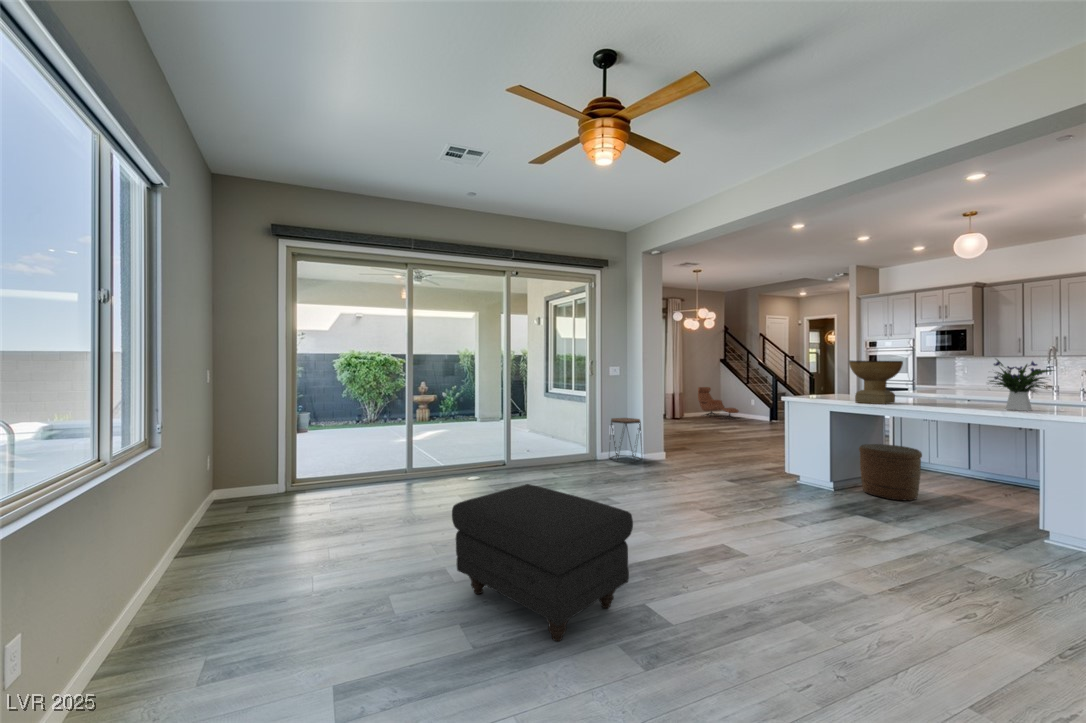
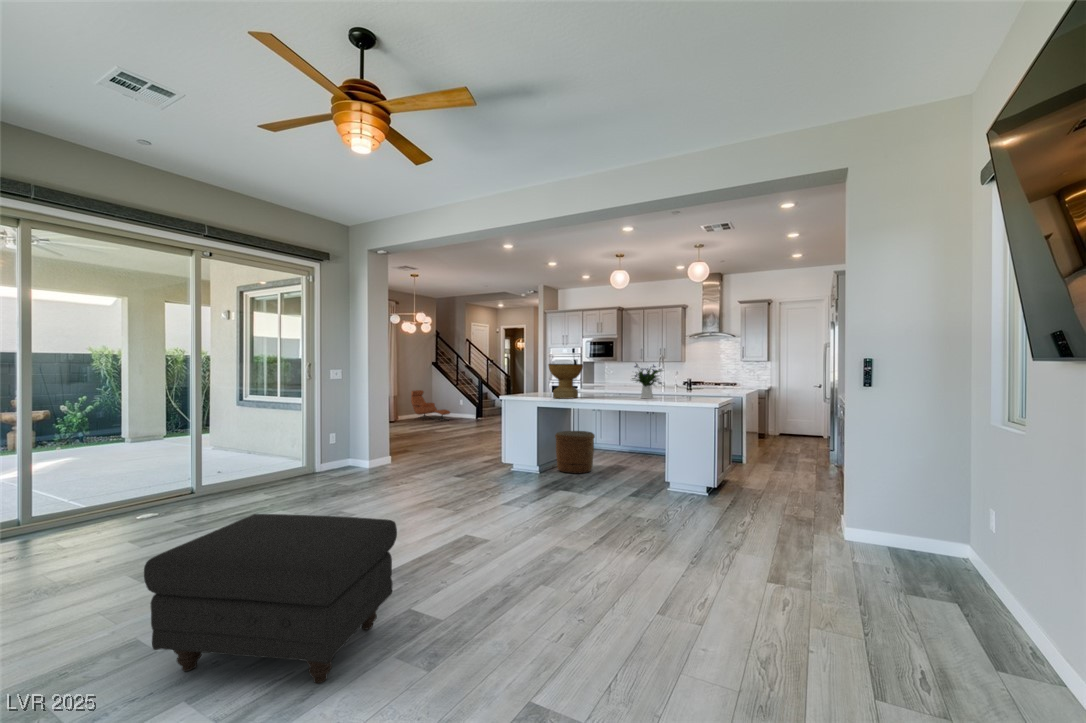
side table: present [610,418,642,462] -> none [325,426,365,476]

